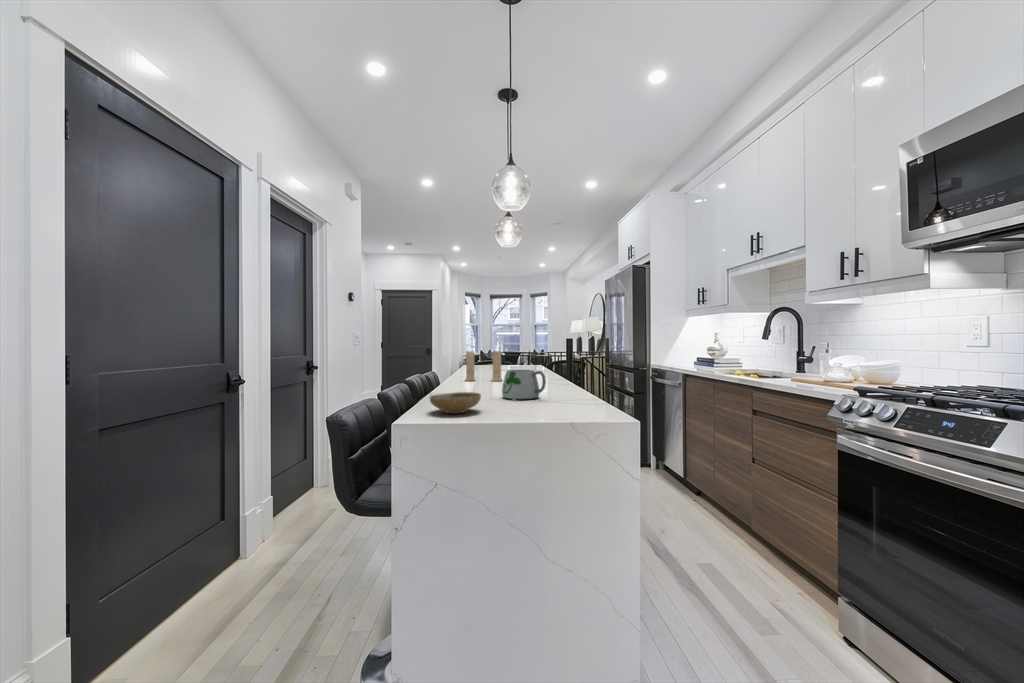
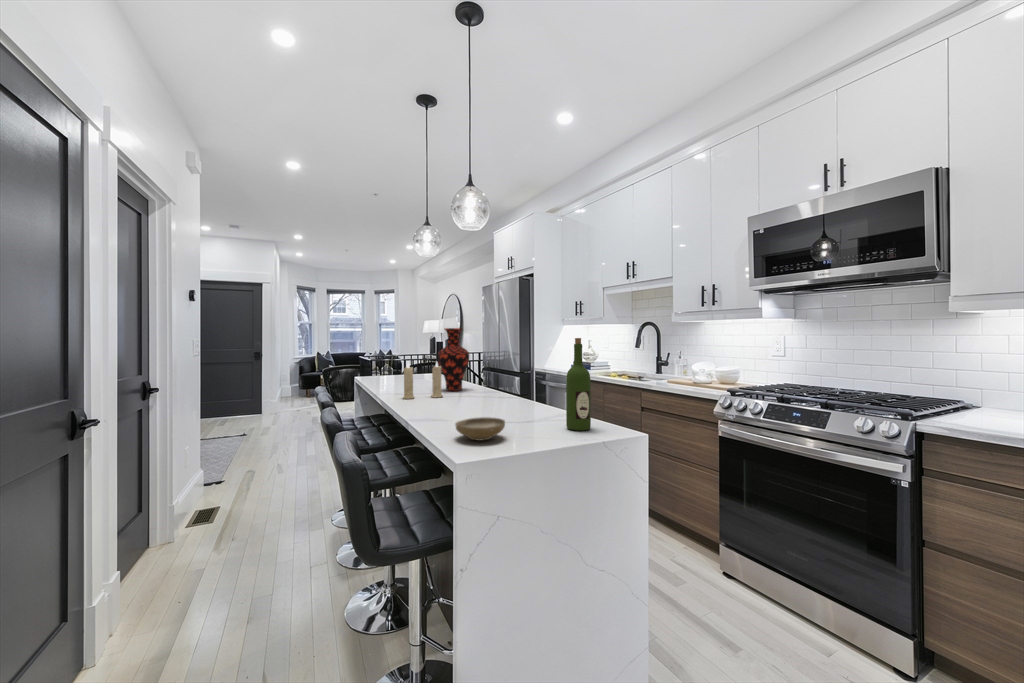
wine bottle: none [559,308,586,413] -> present [566,338,591,430]
vase: none [509,314,540,377] -> present [438,328,469,391]
mug: present [502,370,546,401] -> none [486,389,532,422]

